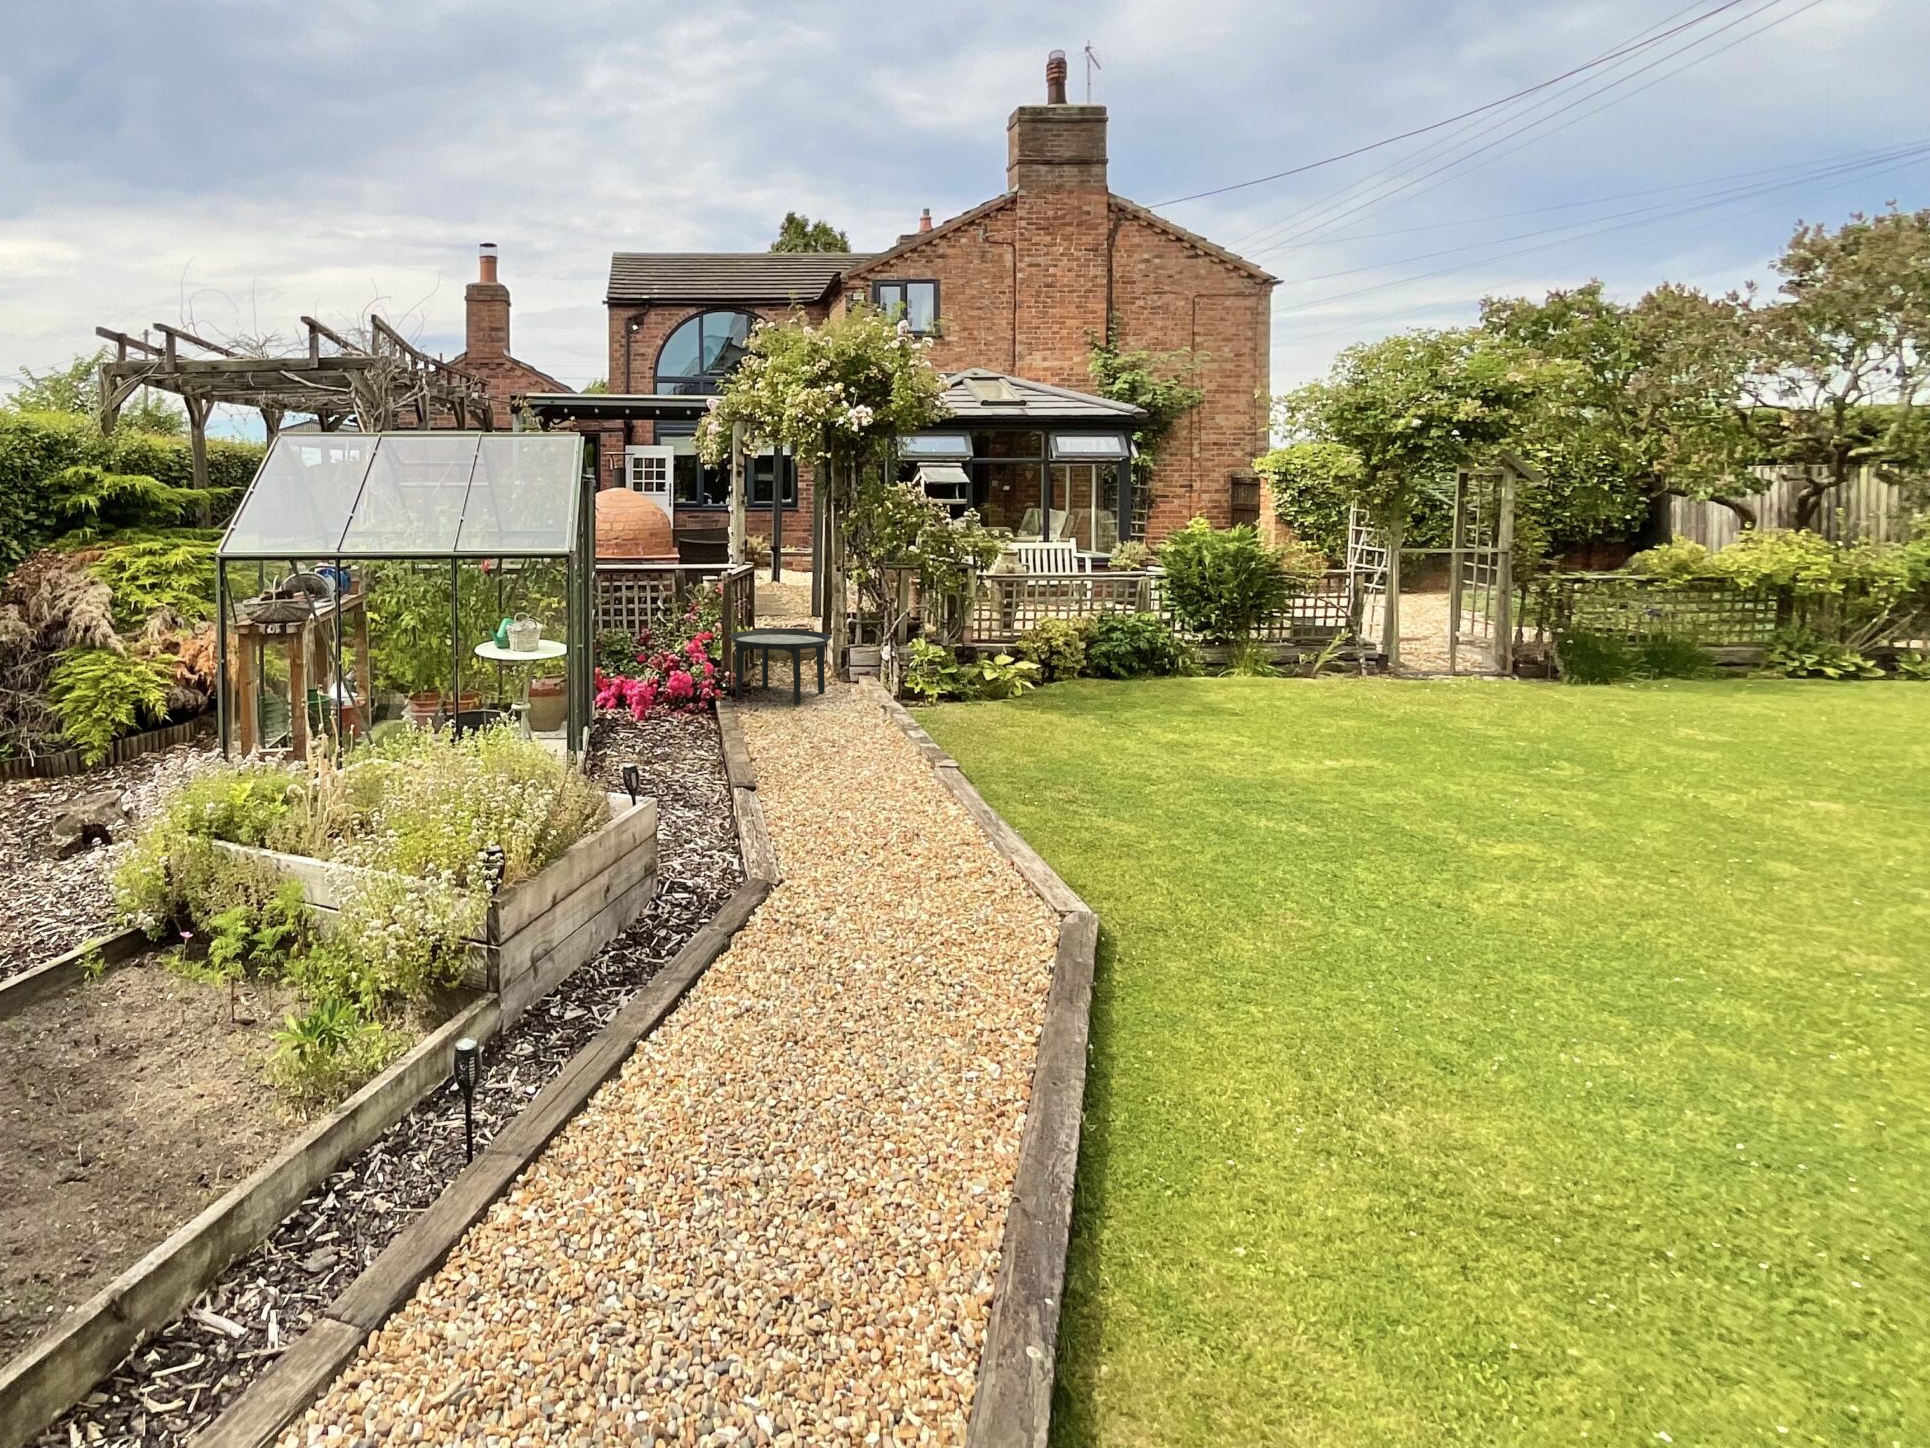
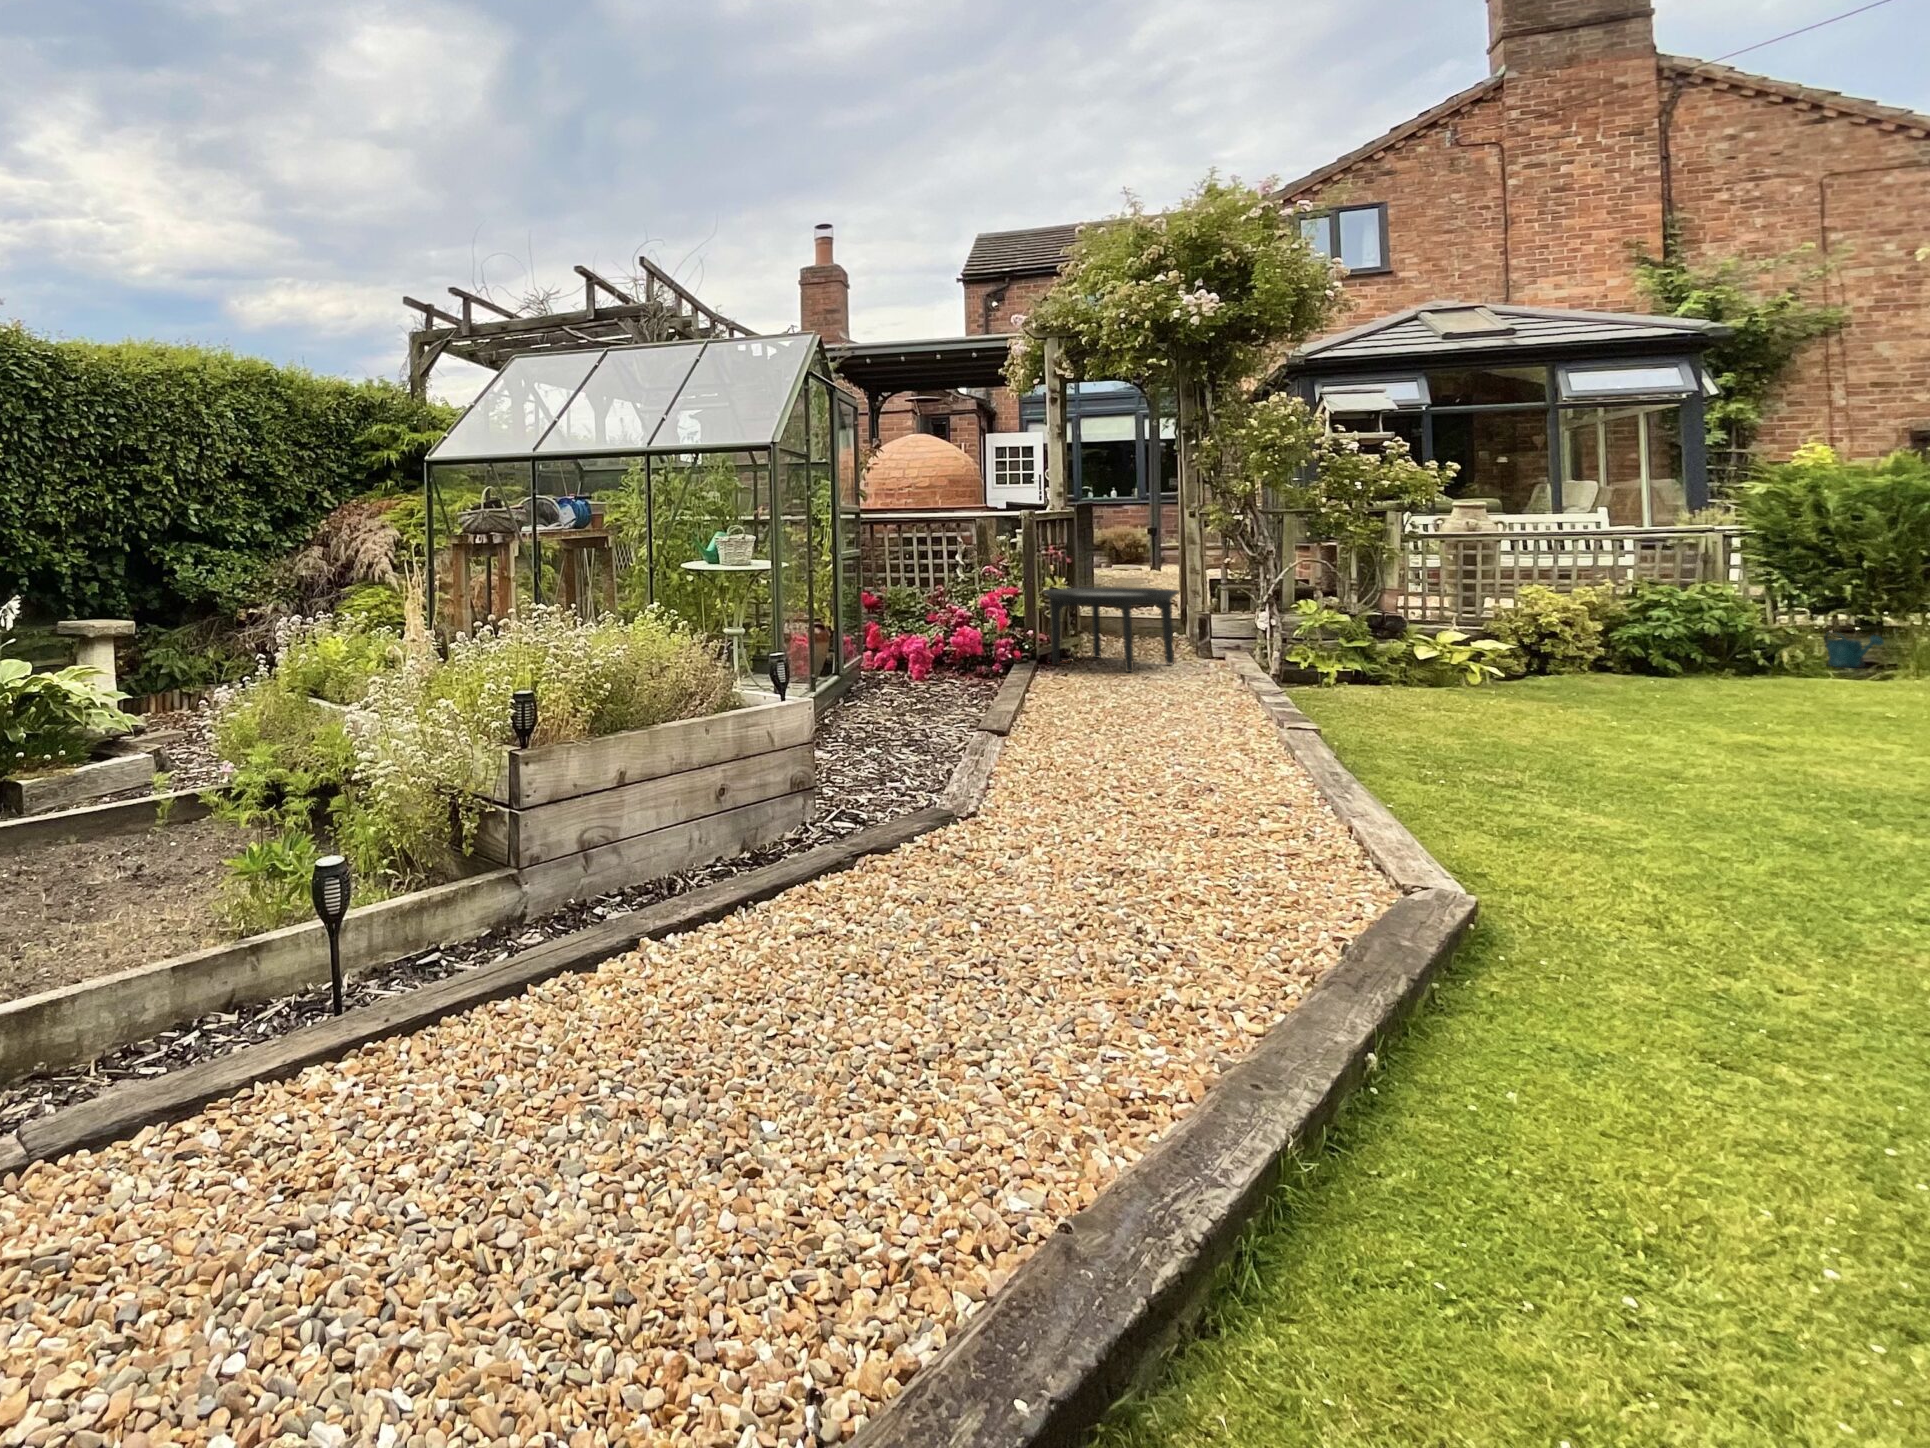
watering can: none [1203,649,1233,673] -> present [1824,633,1884,668]

